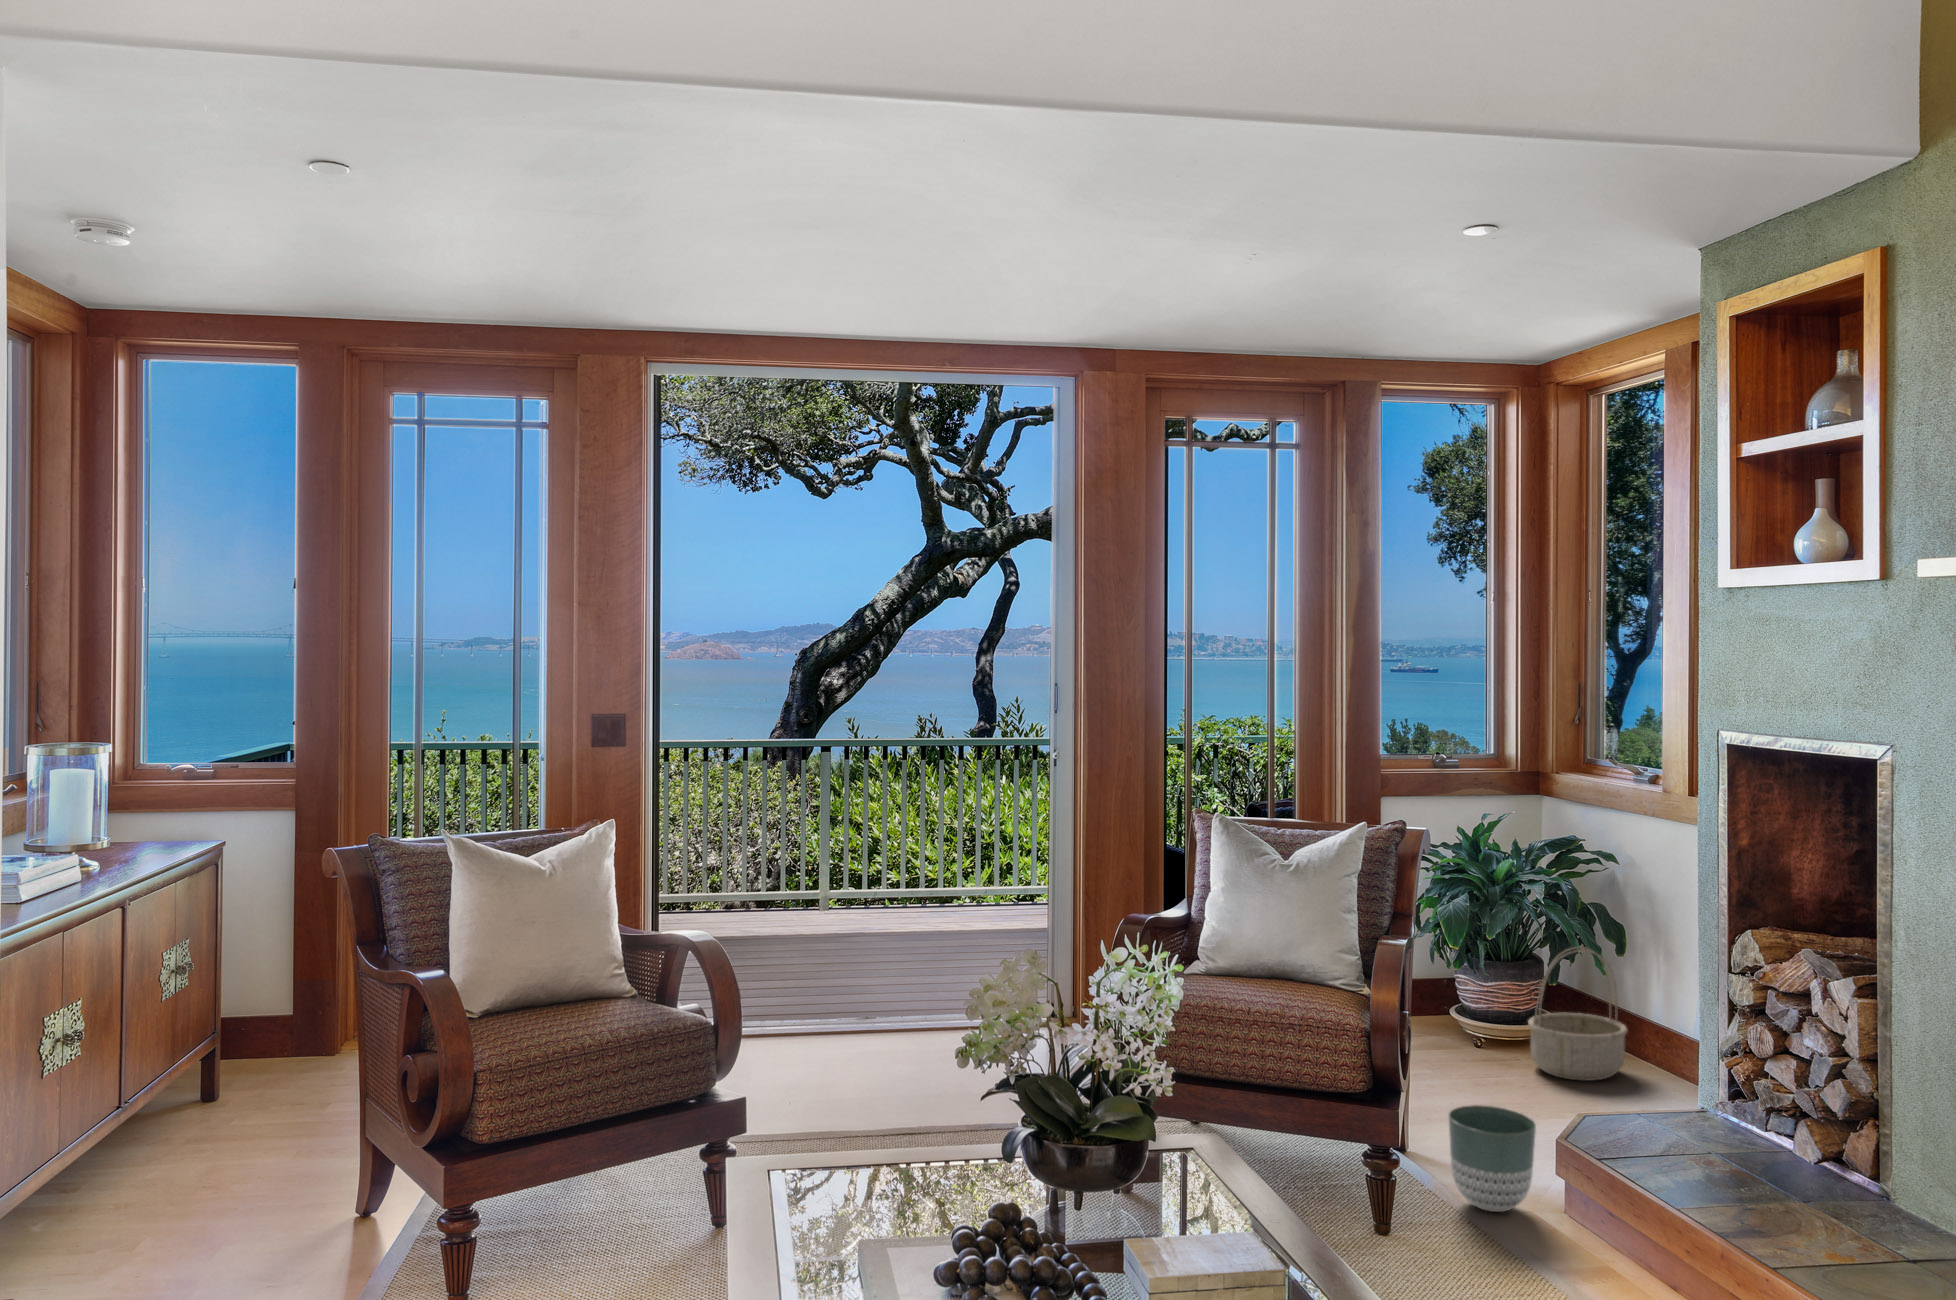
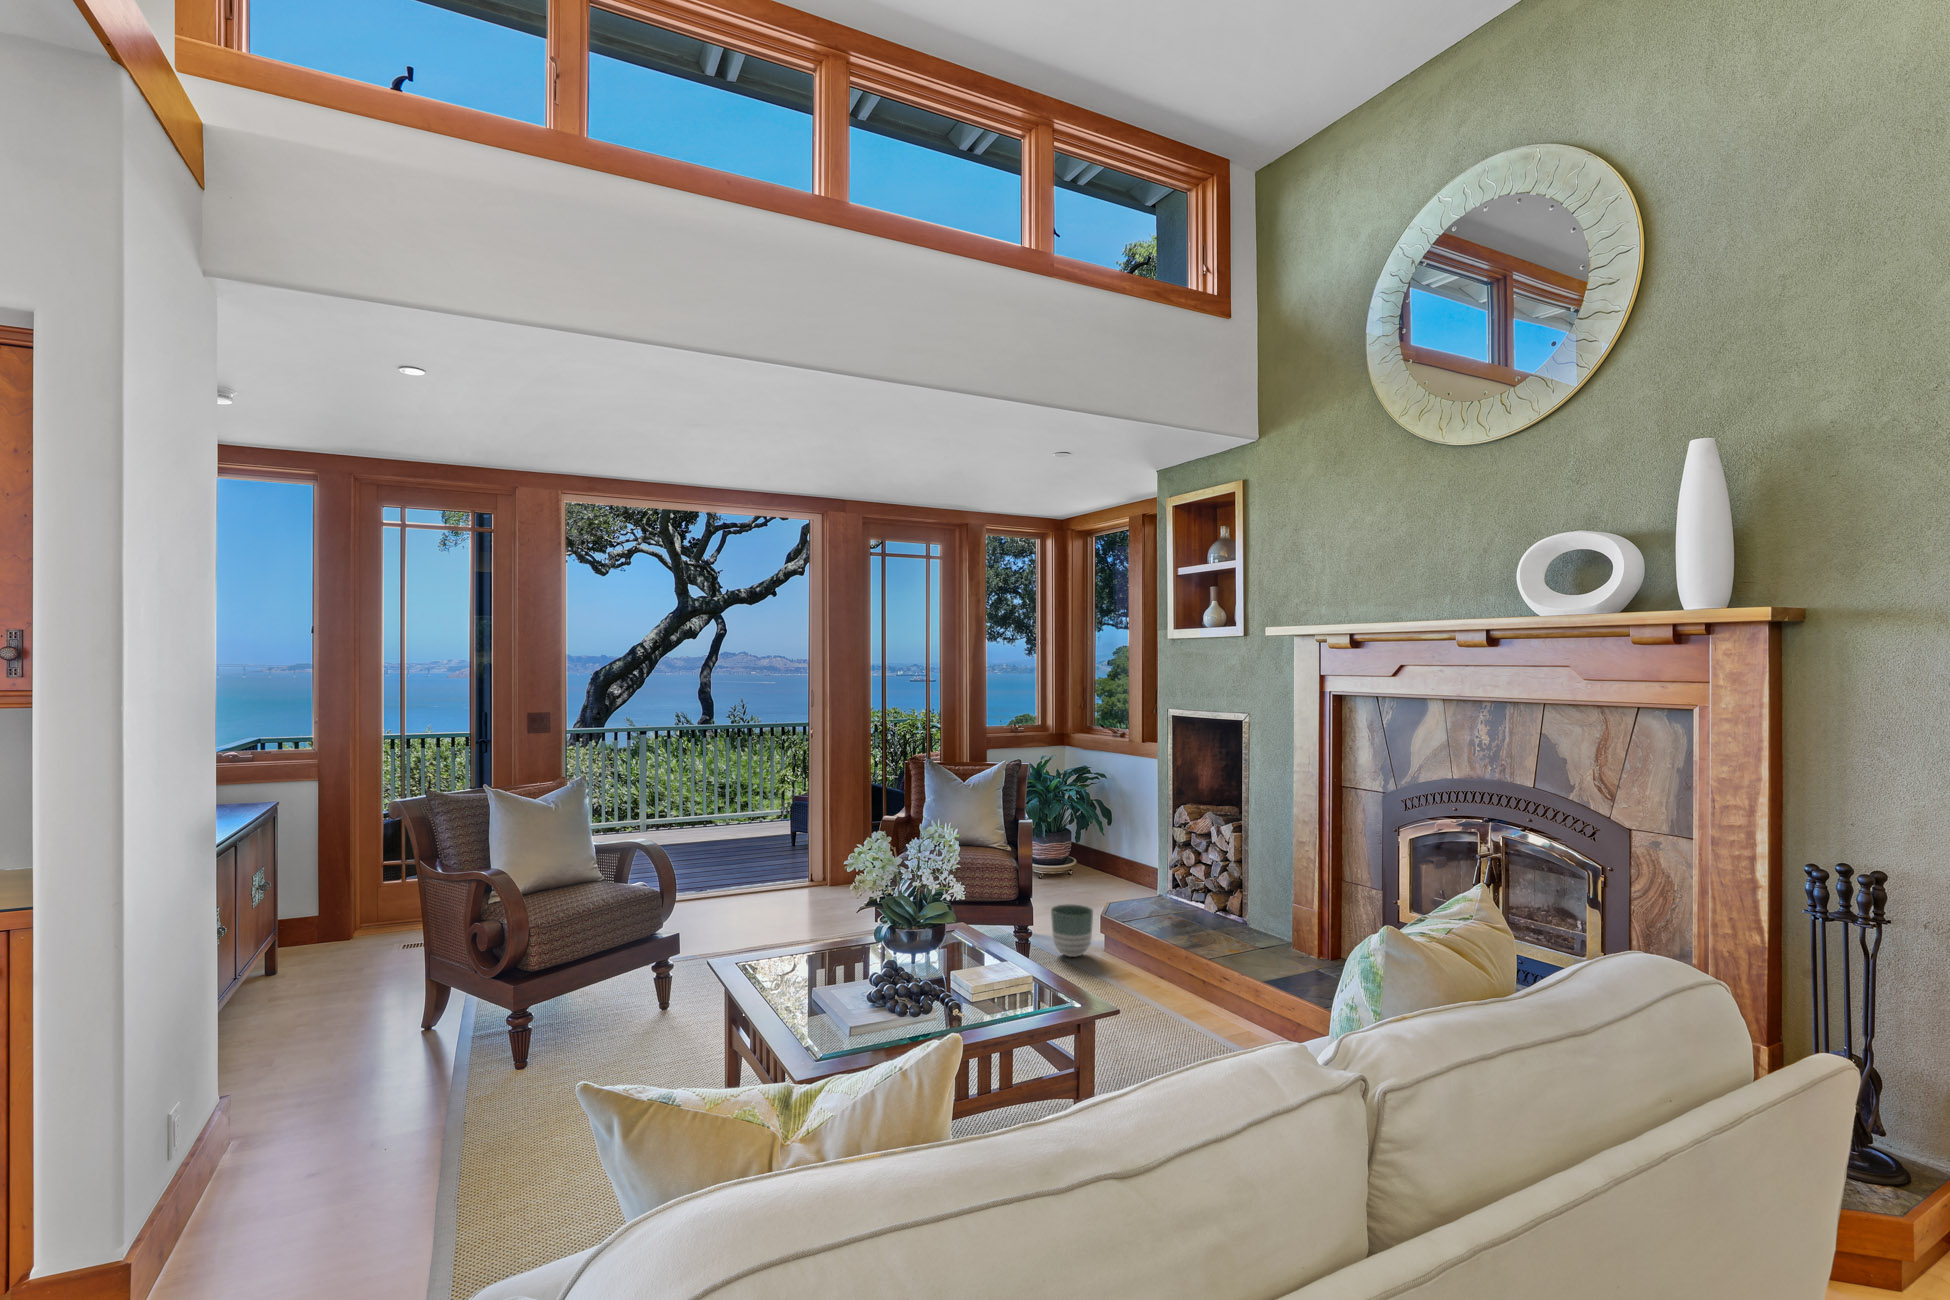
basket: present [1528,947,1627,1081] -> none [1070,826,1119,896]

